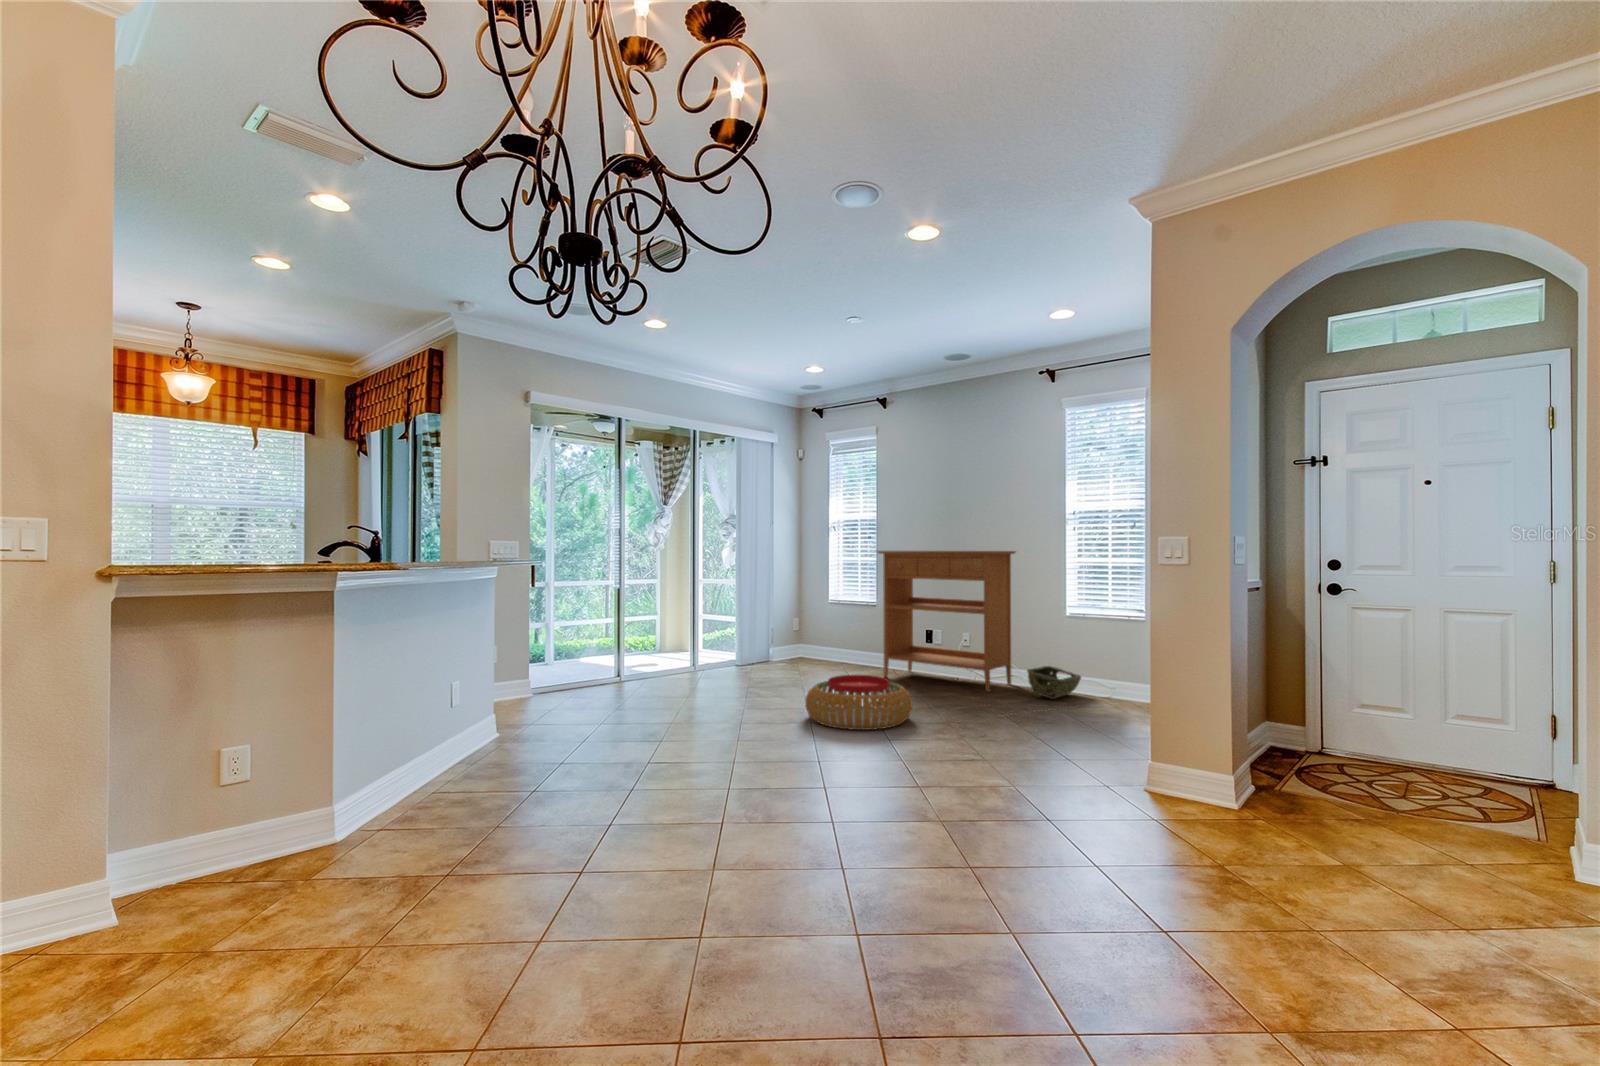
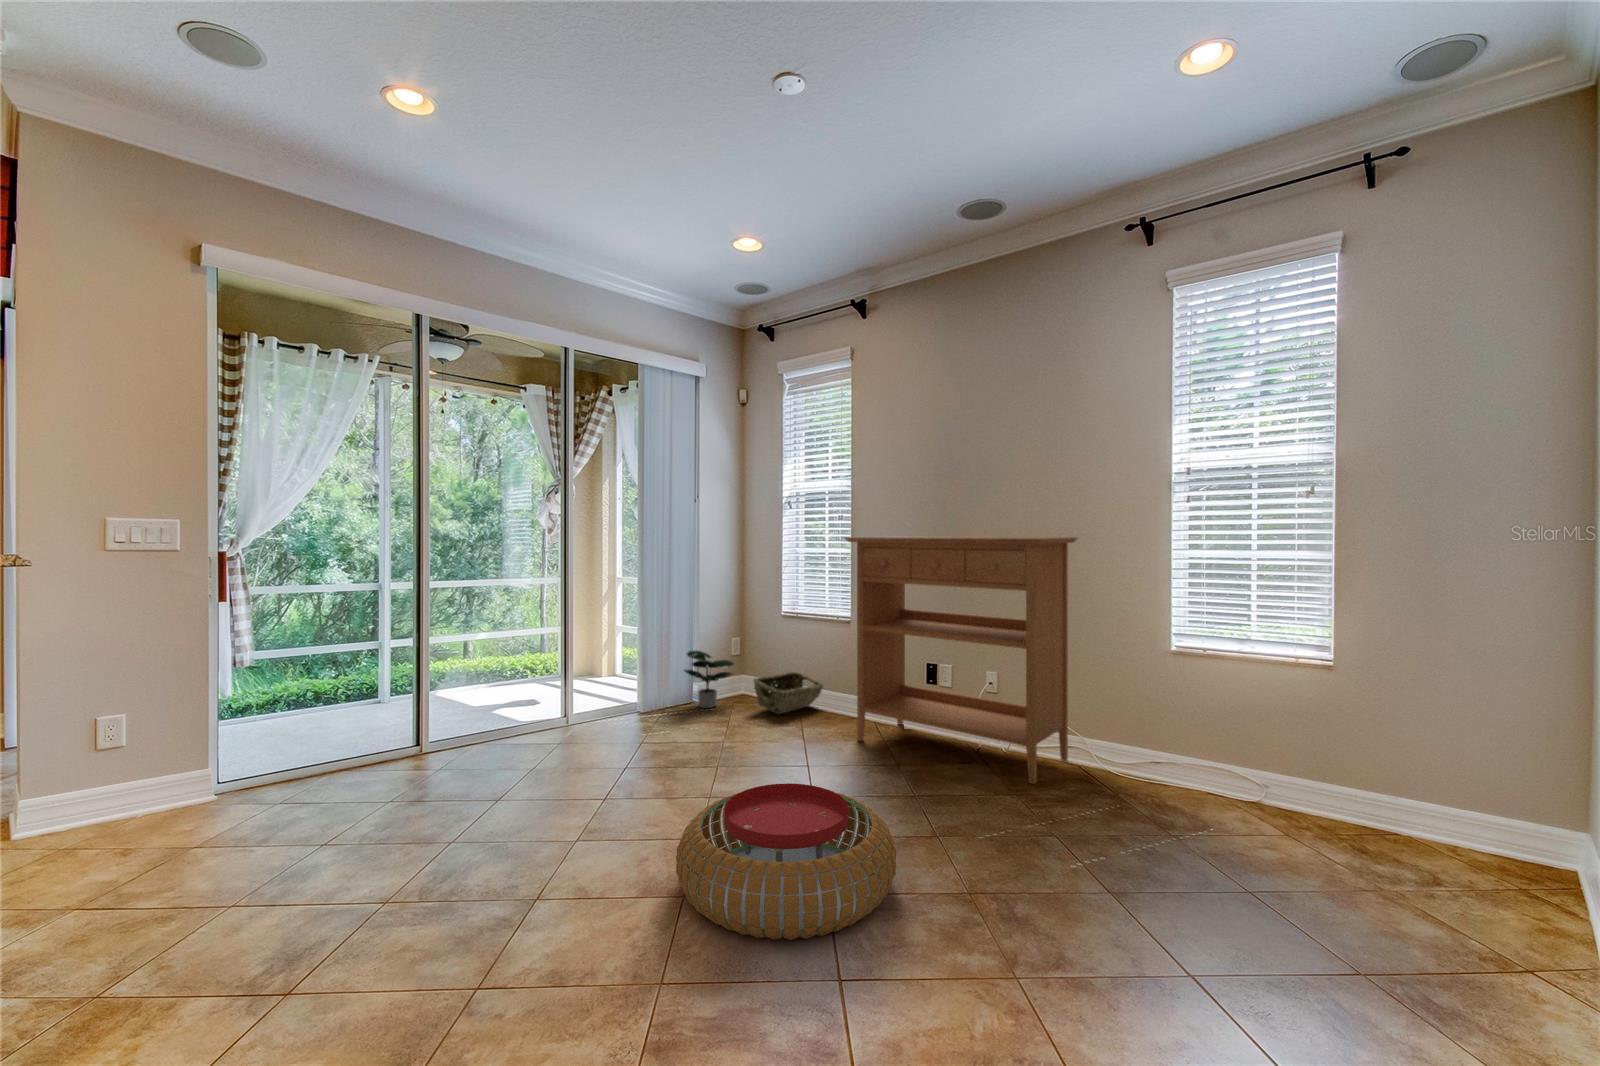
potted plant: none [765,627,799,665] -> present [684,651,734,708]
woven basket: present [1027,666,1081,699] -> present [754,672,823,714]

